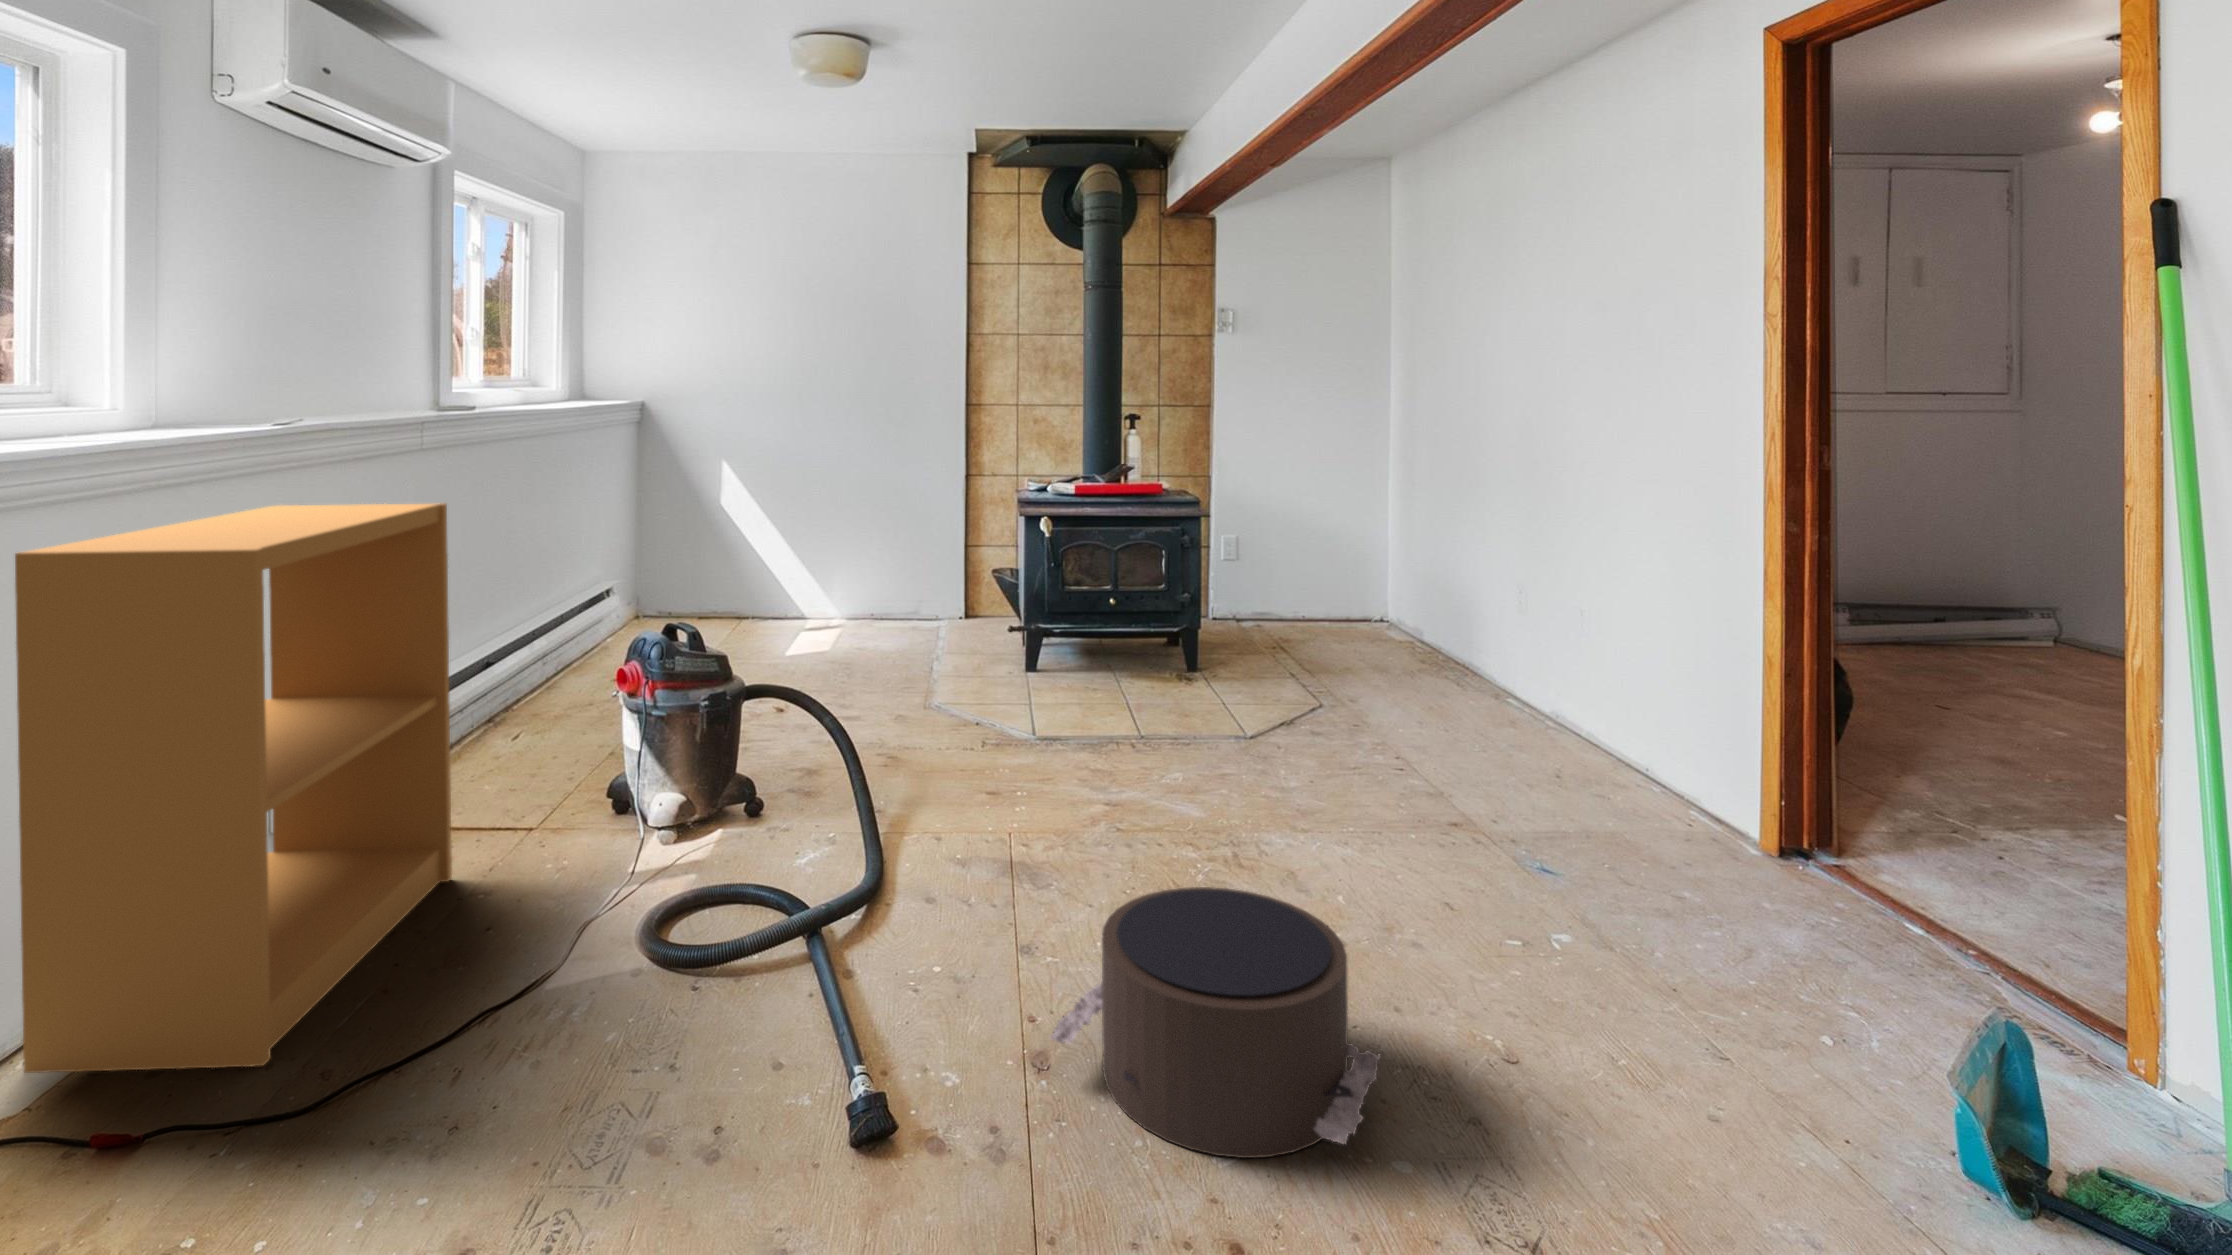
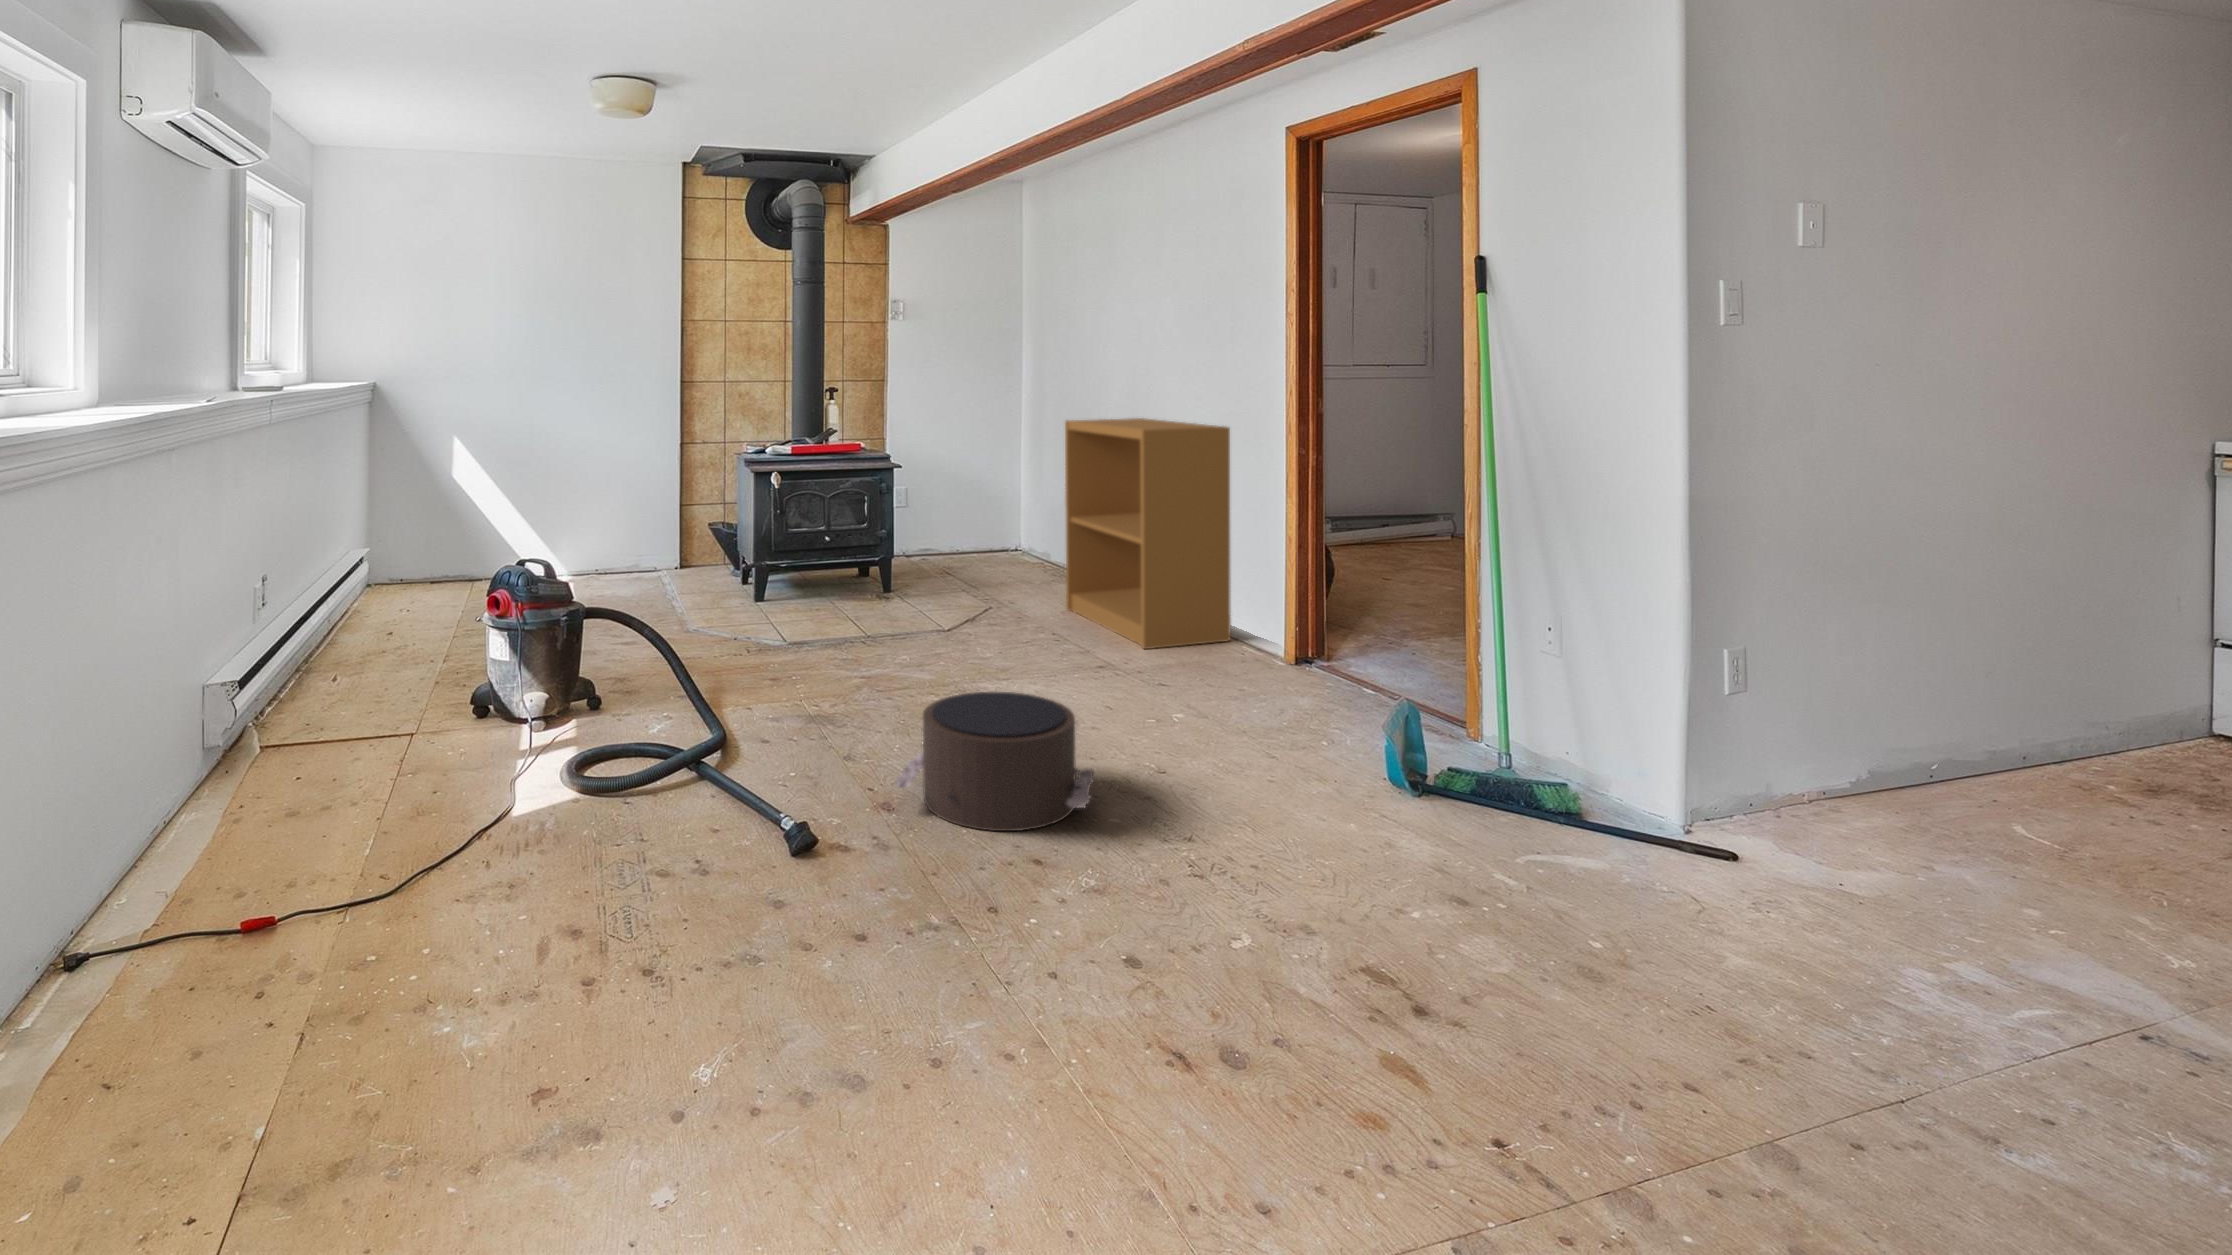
bookshelf: present [15,503,452,1073] -> present [1065,418,1231,649]

